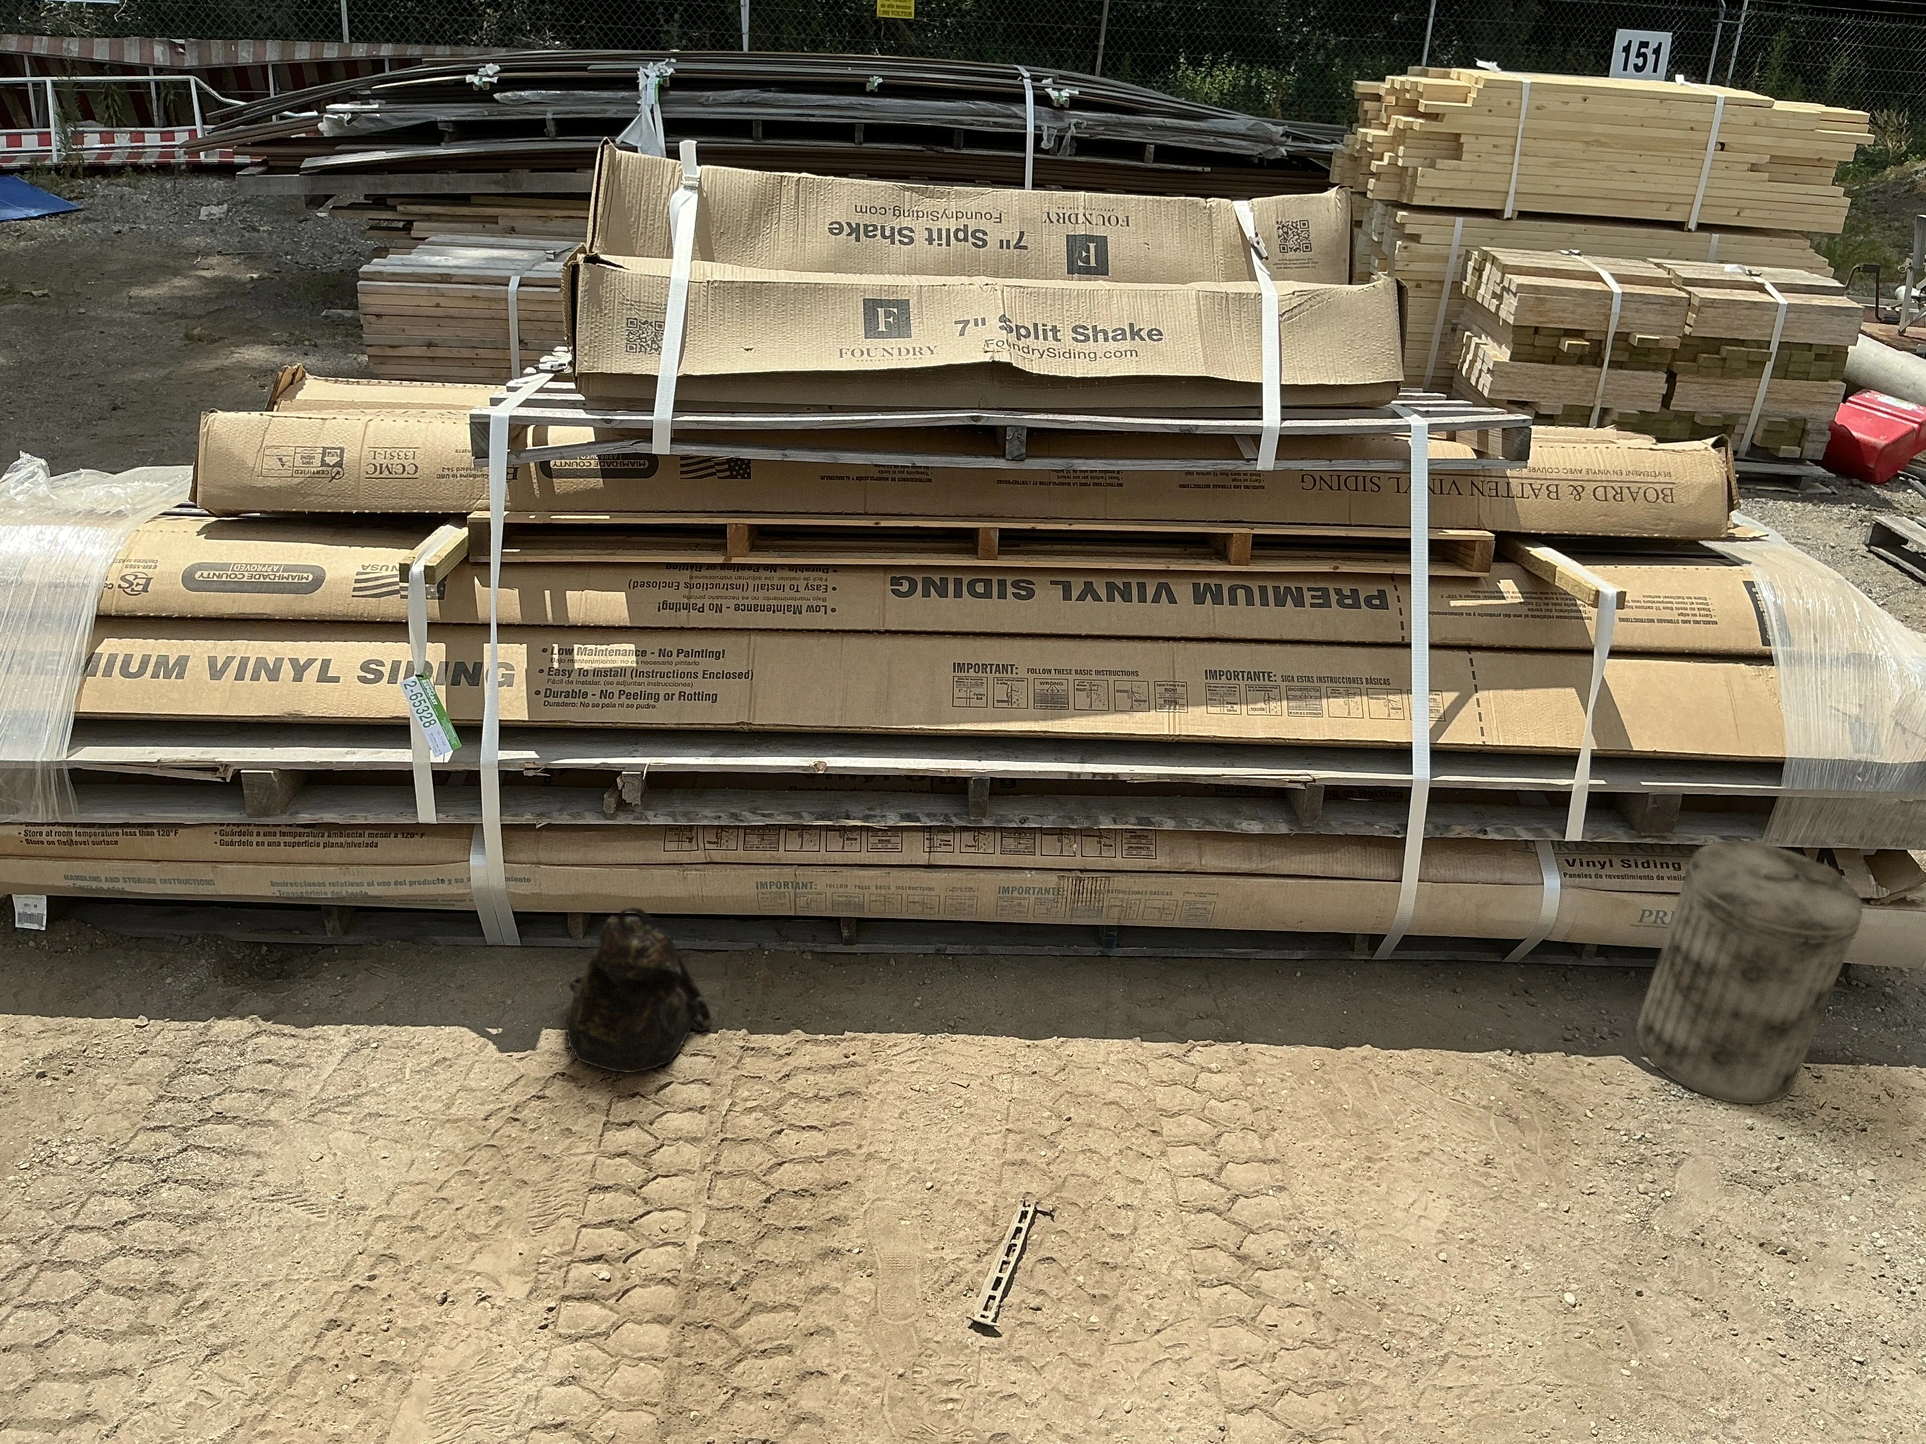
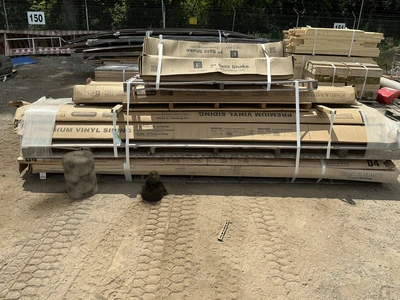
trash can: present [1636,841,1863,1104] -> present [61,150,98,199]

